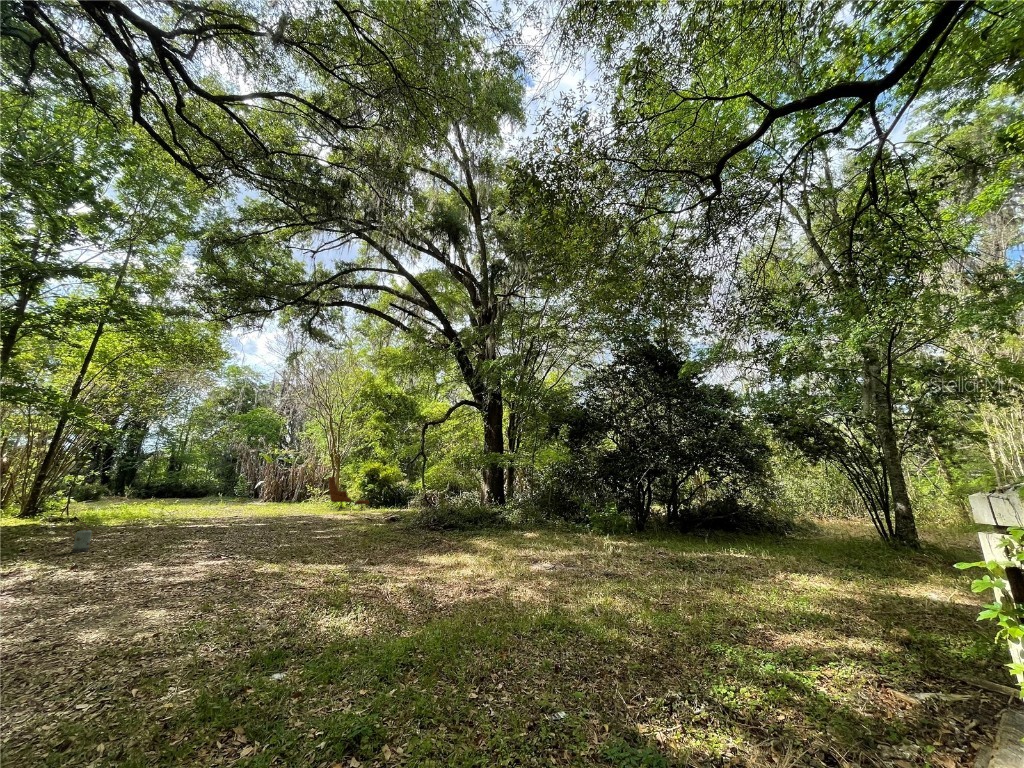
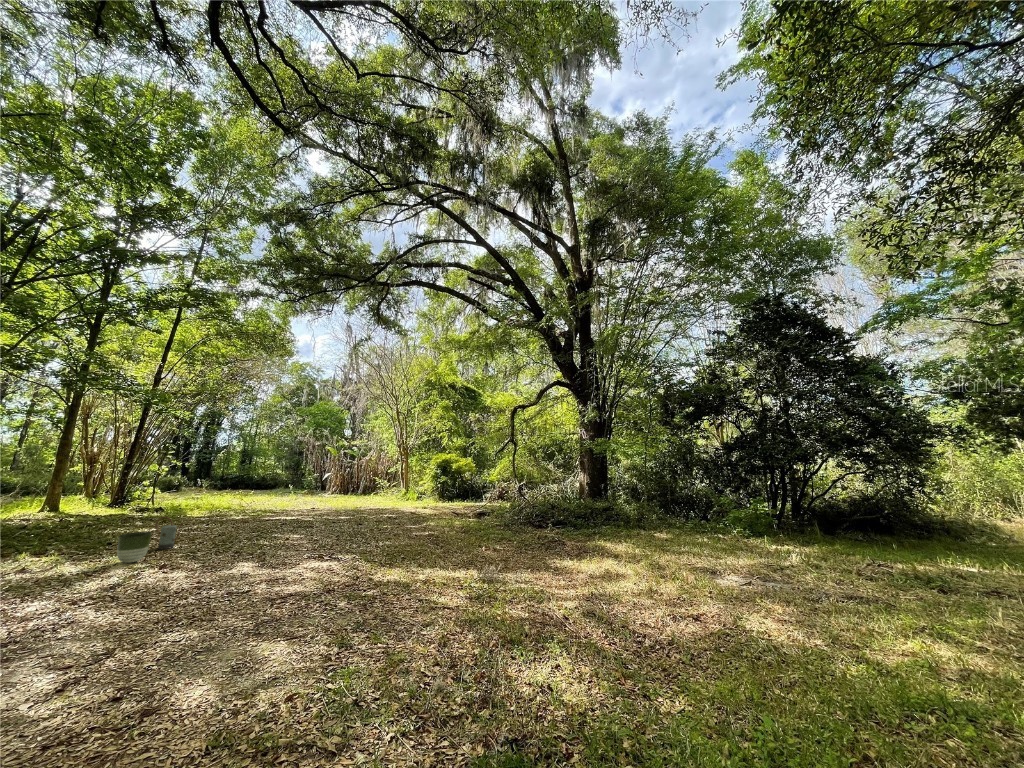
lounge chair: present [328,477,369,510] -> none [395,470,436,505]
planter: none [31,536,66,564] -> present [117,532,152,563]

